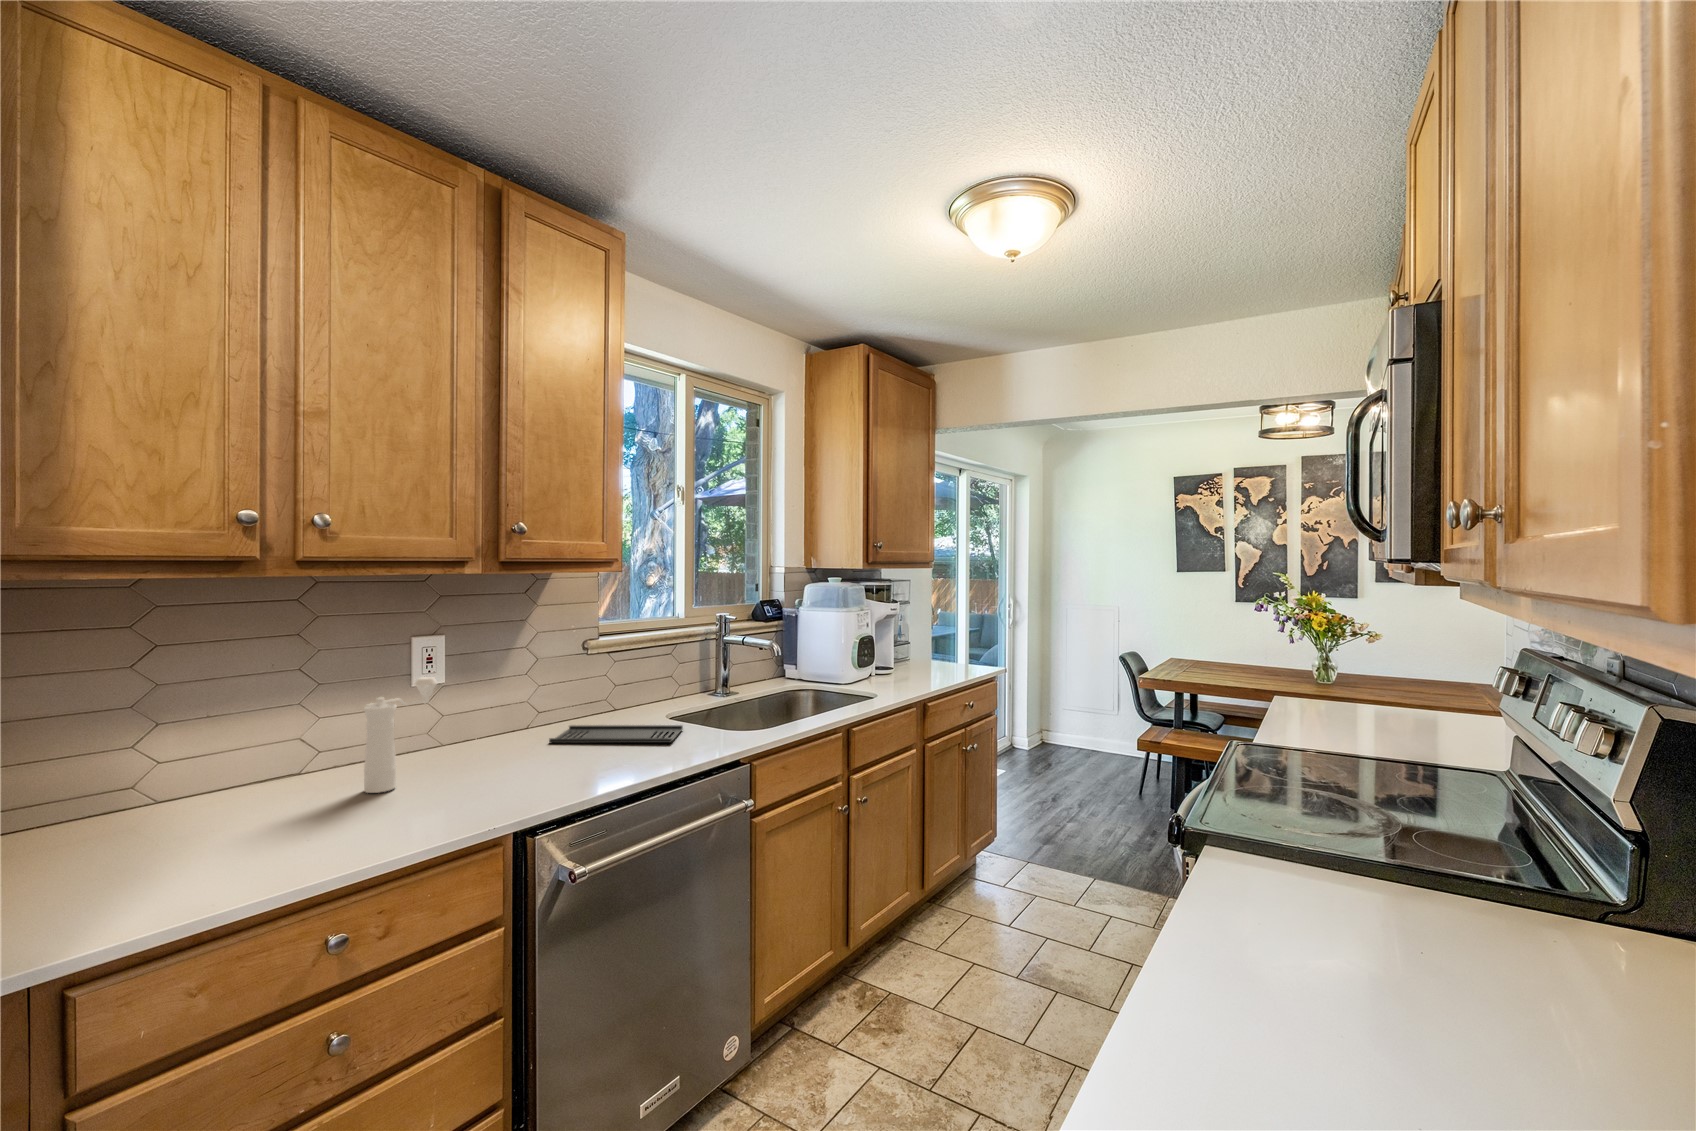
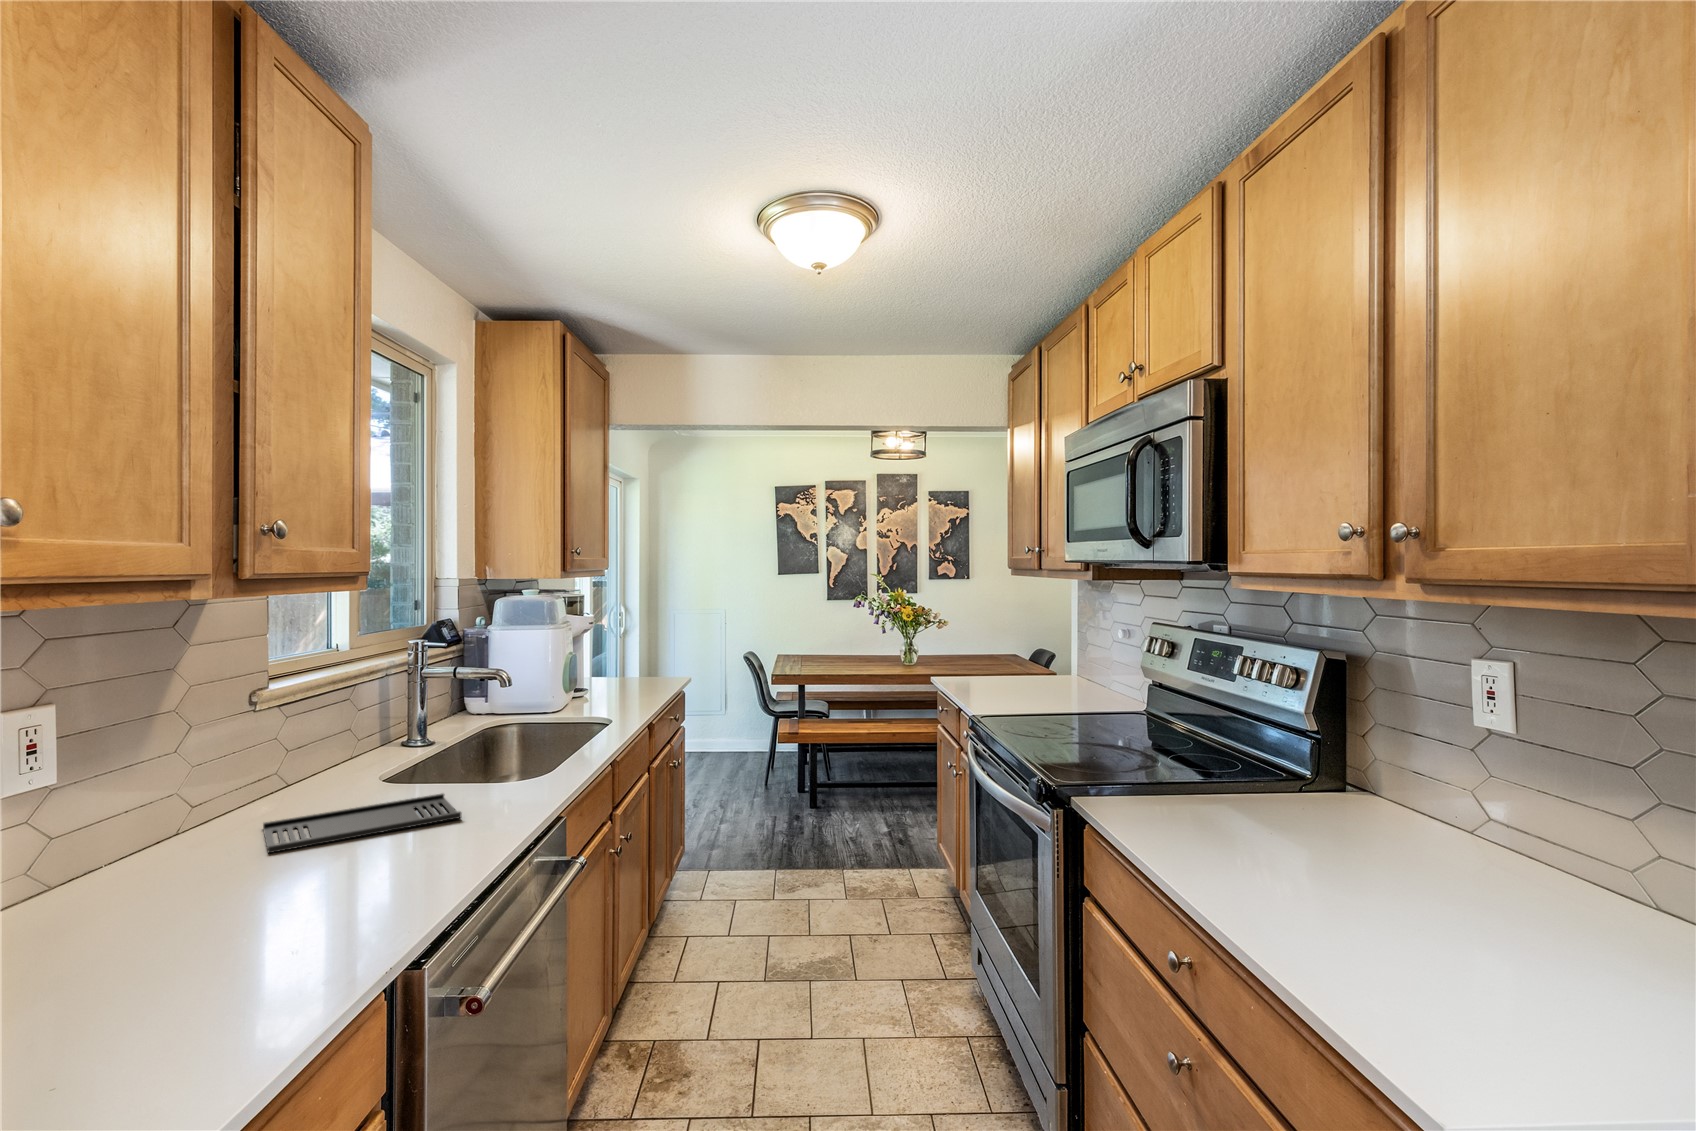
pepper mill: present [364,677,437,793] -> none [46,784,150,999]

